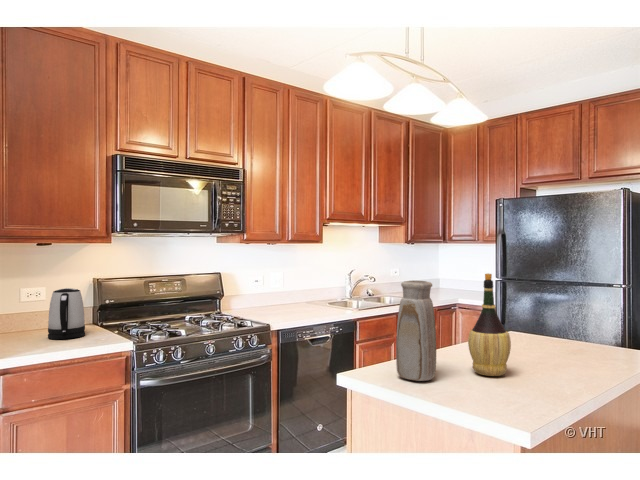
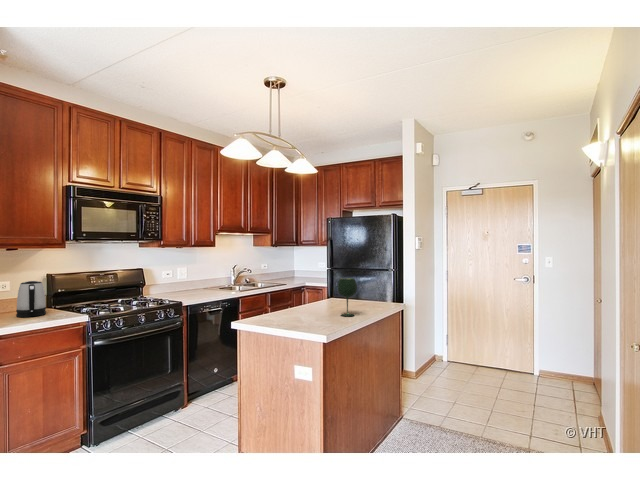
wine bottle: present [468,273,511,376] -> none [303,266,324,318]
vase: present [396,281,436,381] -> none [266,270,287,322]
wine glass: none [539,298,583,377] -> present [338,278,357,316]

